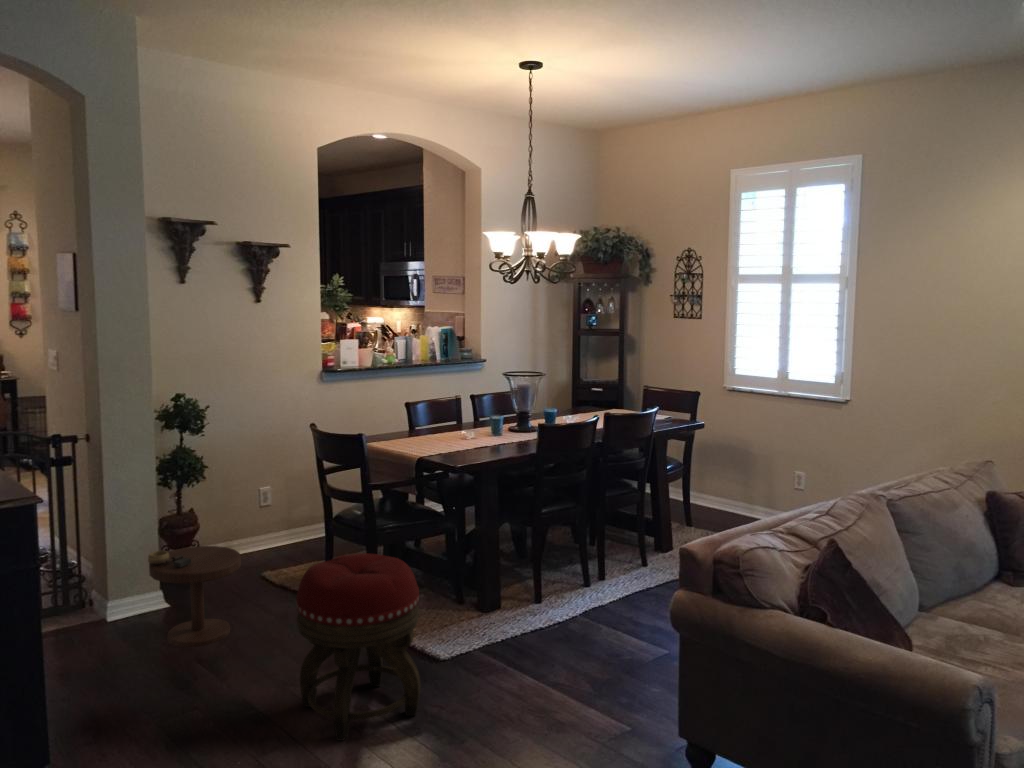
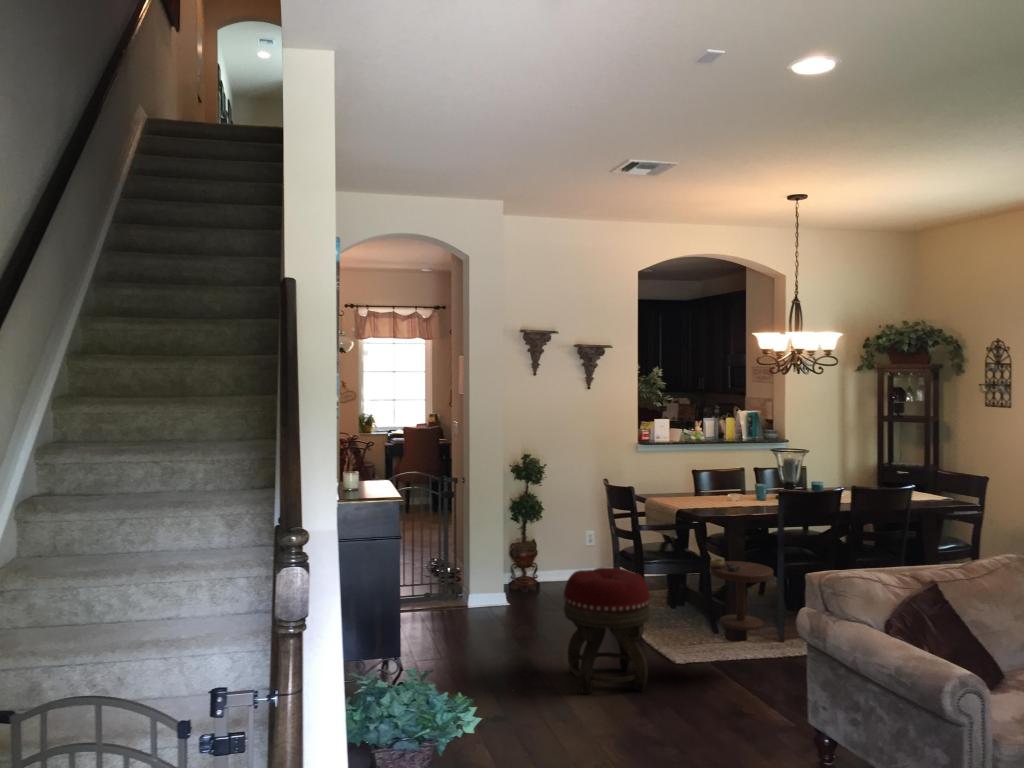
side table: present [148,546,241,647] -> present [710,559,774,630]

